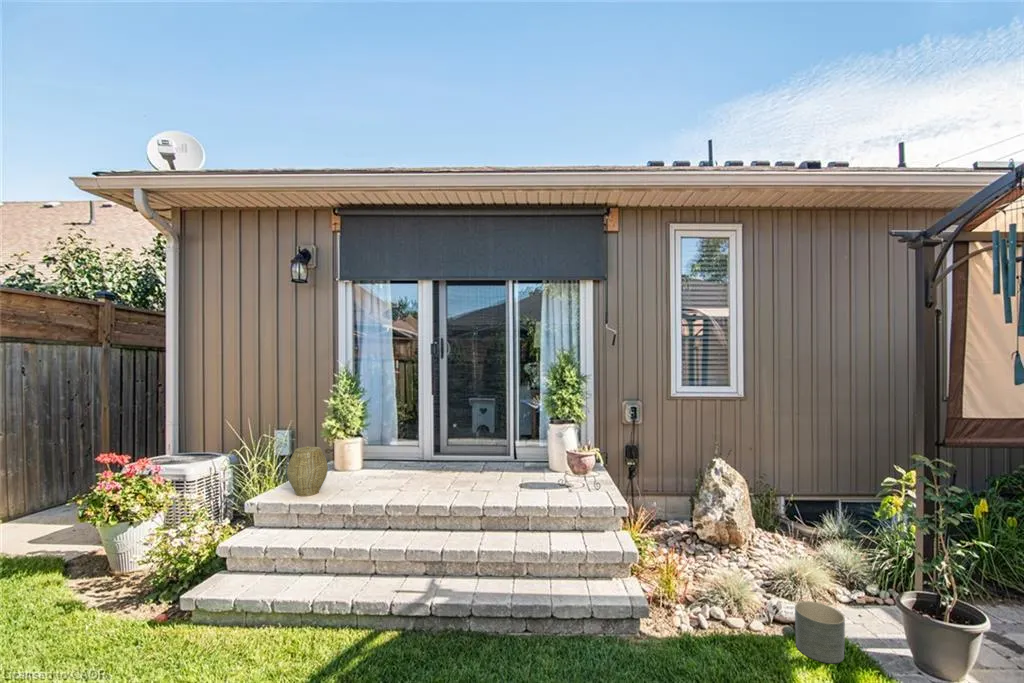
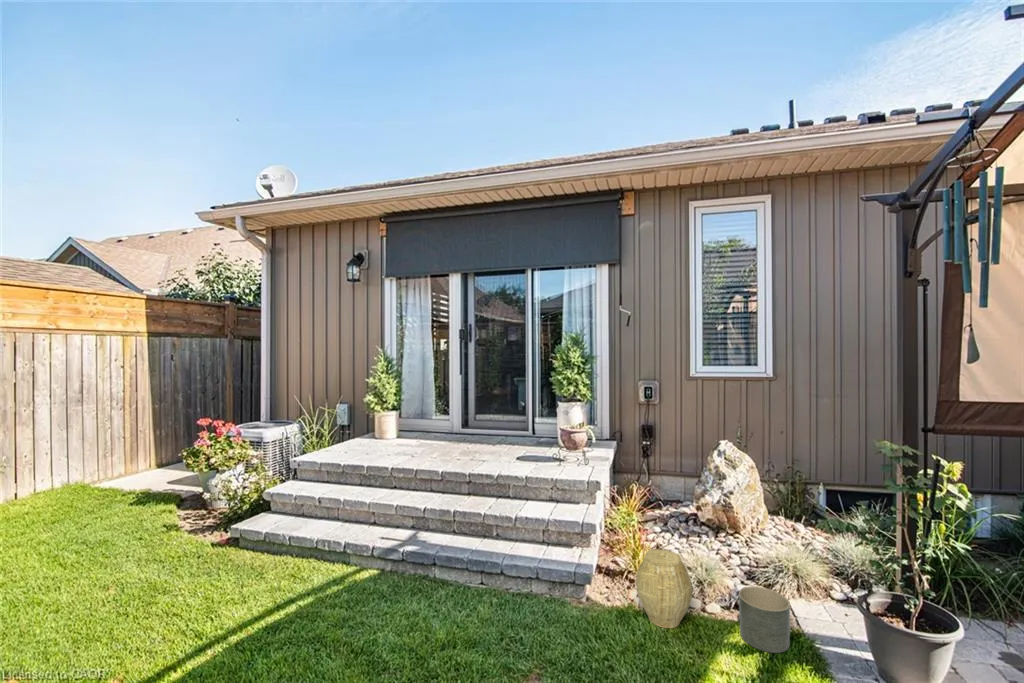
woven basket: present [287,446,328,496] -> present [636,549,692,628]

